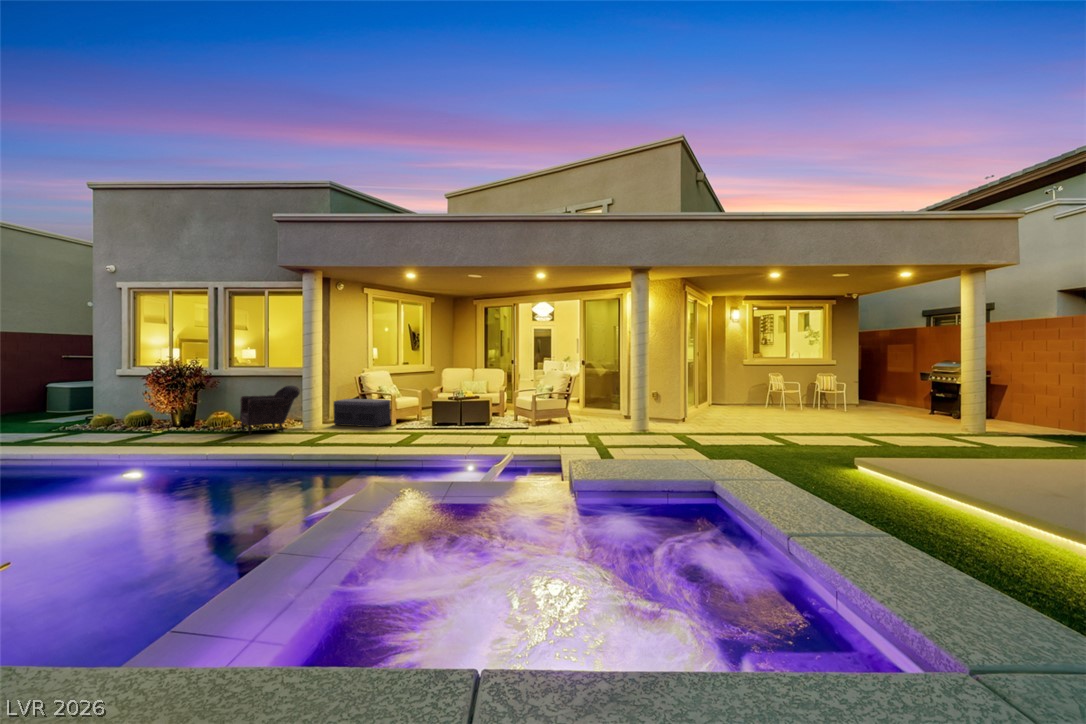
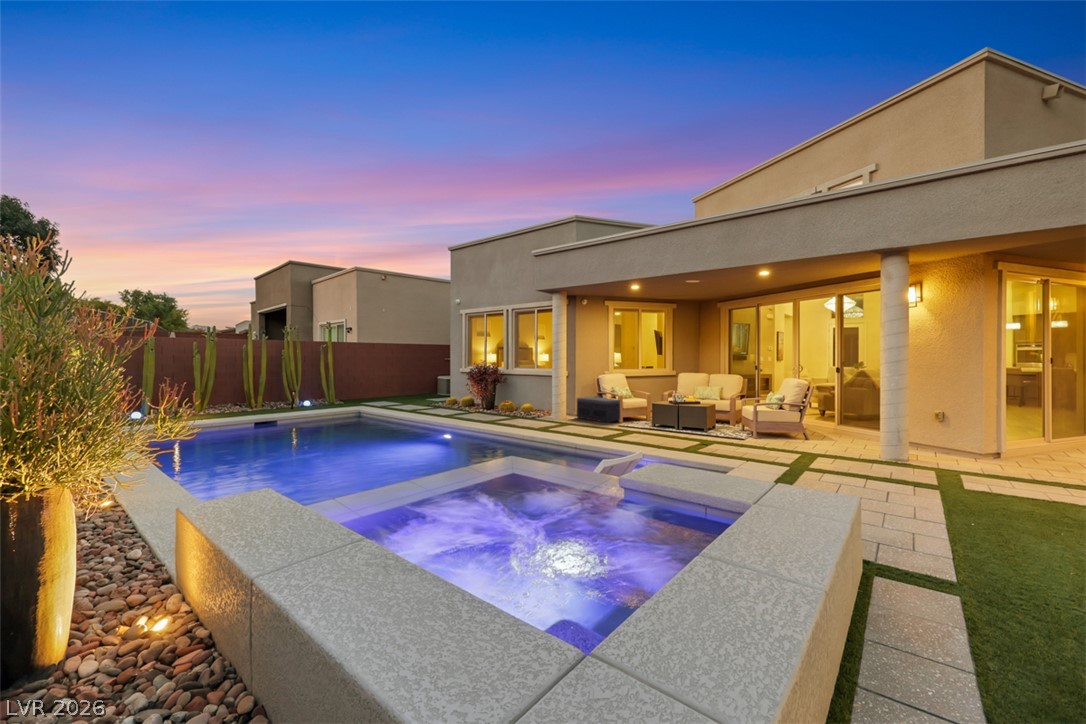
armchair: present [240,386,300,435] -> none [512,384,551,421]

